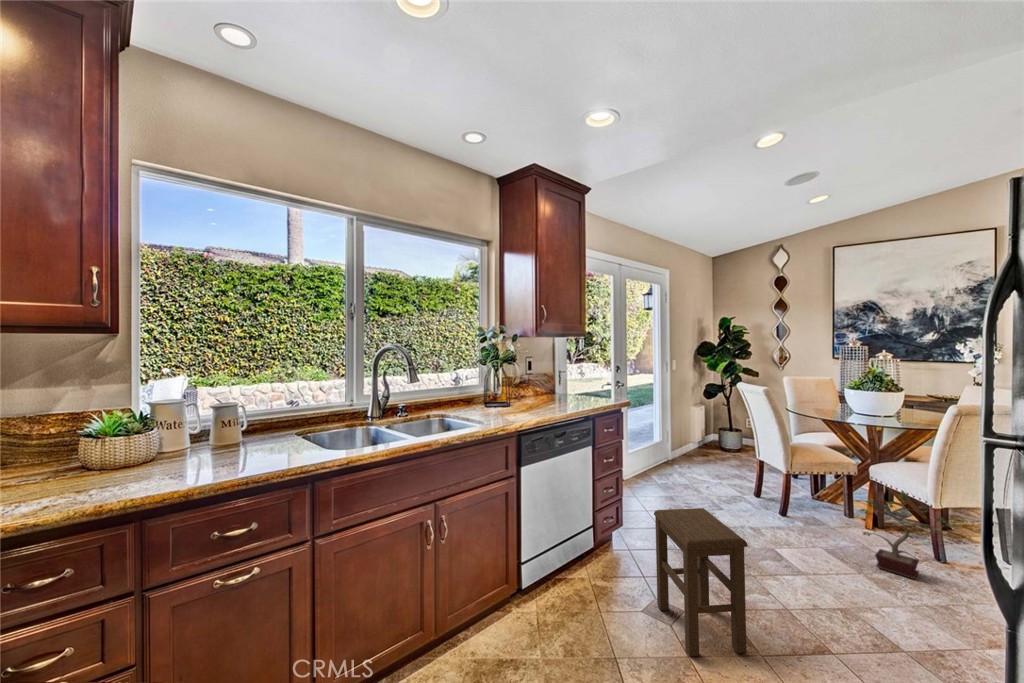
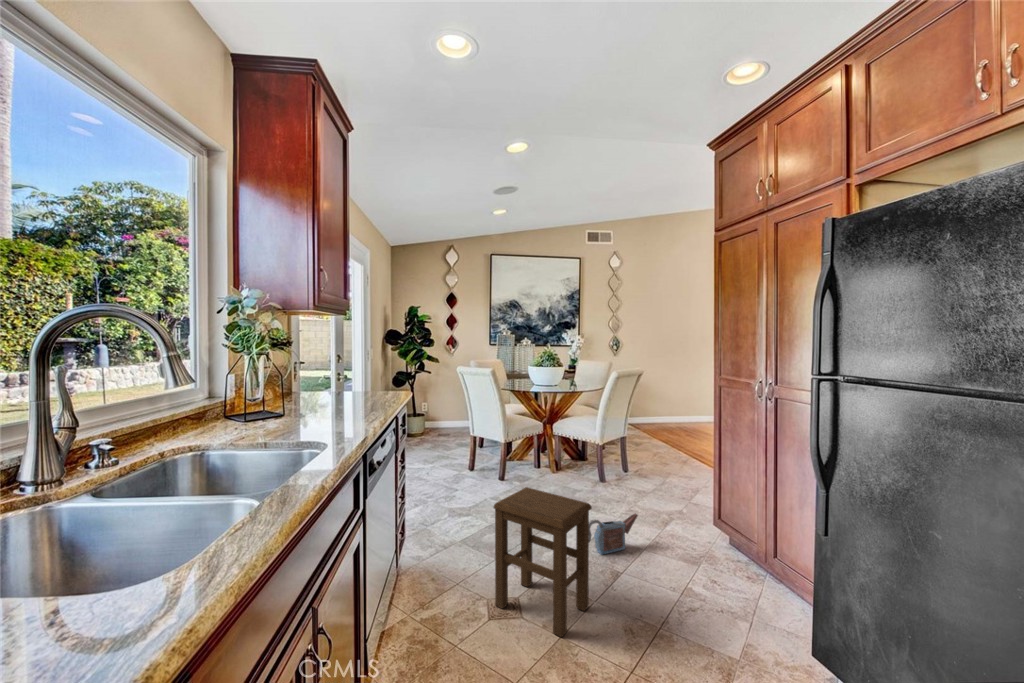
potted plant: present [861,491,958,579] -> none [573,437,630,500]
watering can: none [803,577,900,636] -> present [589,514,638,555]

